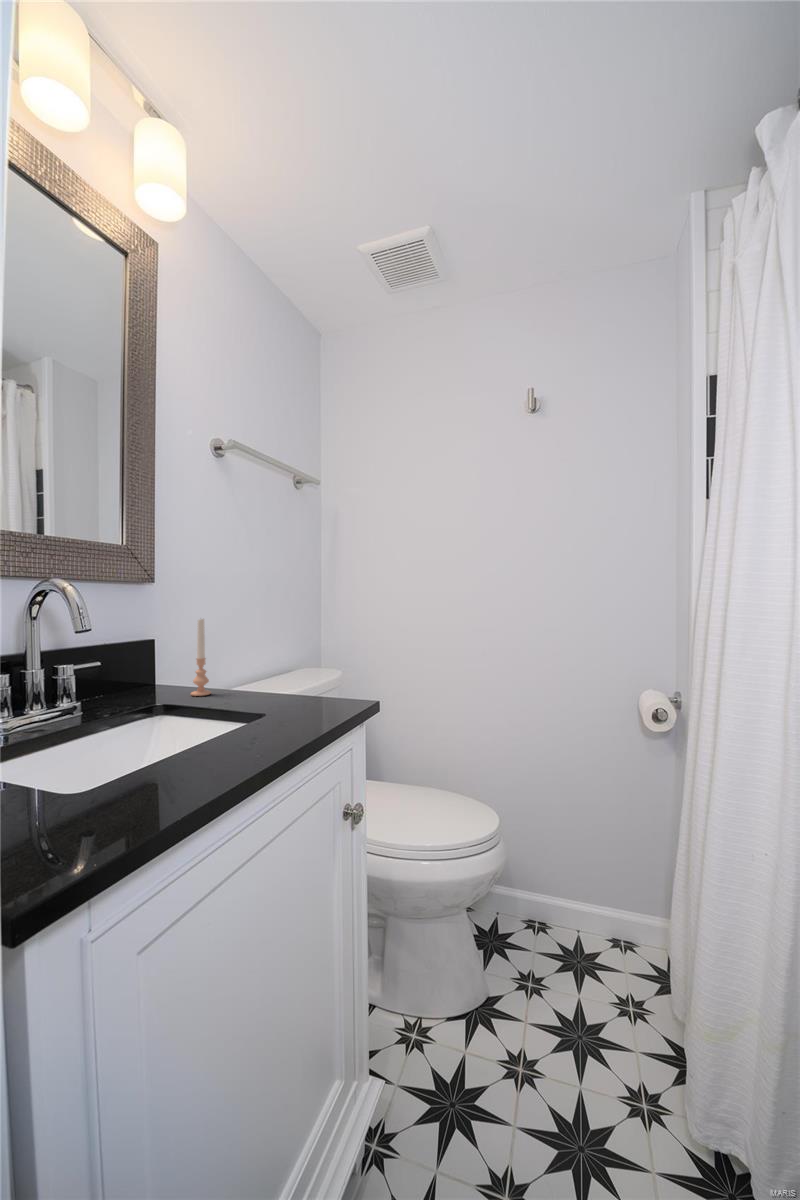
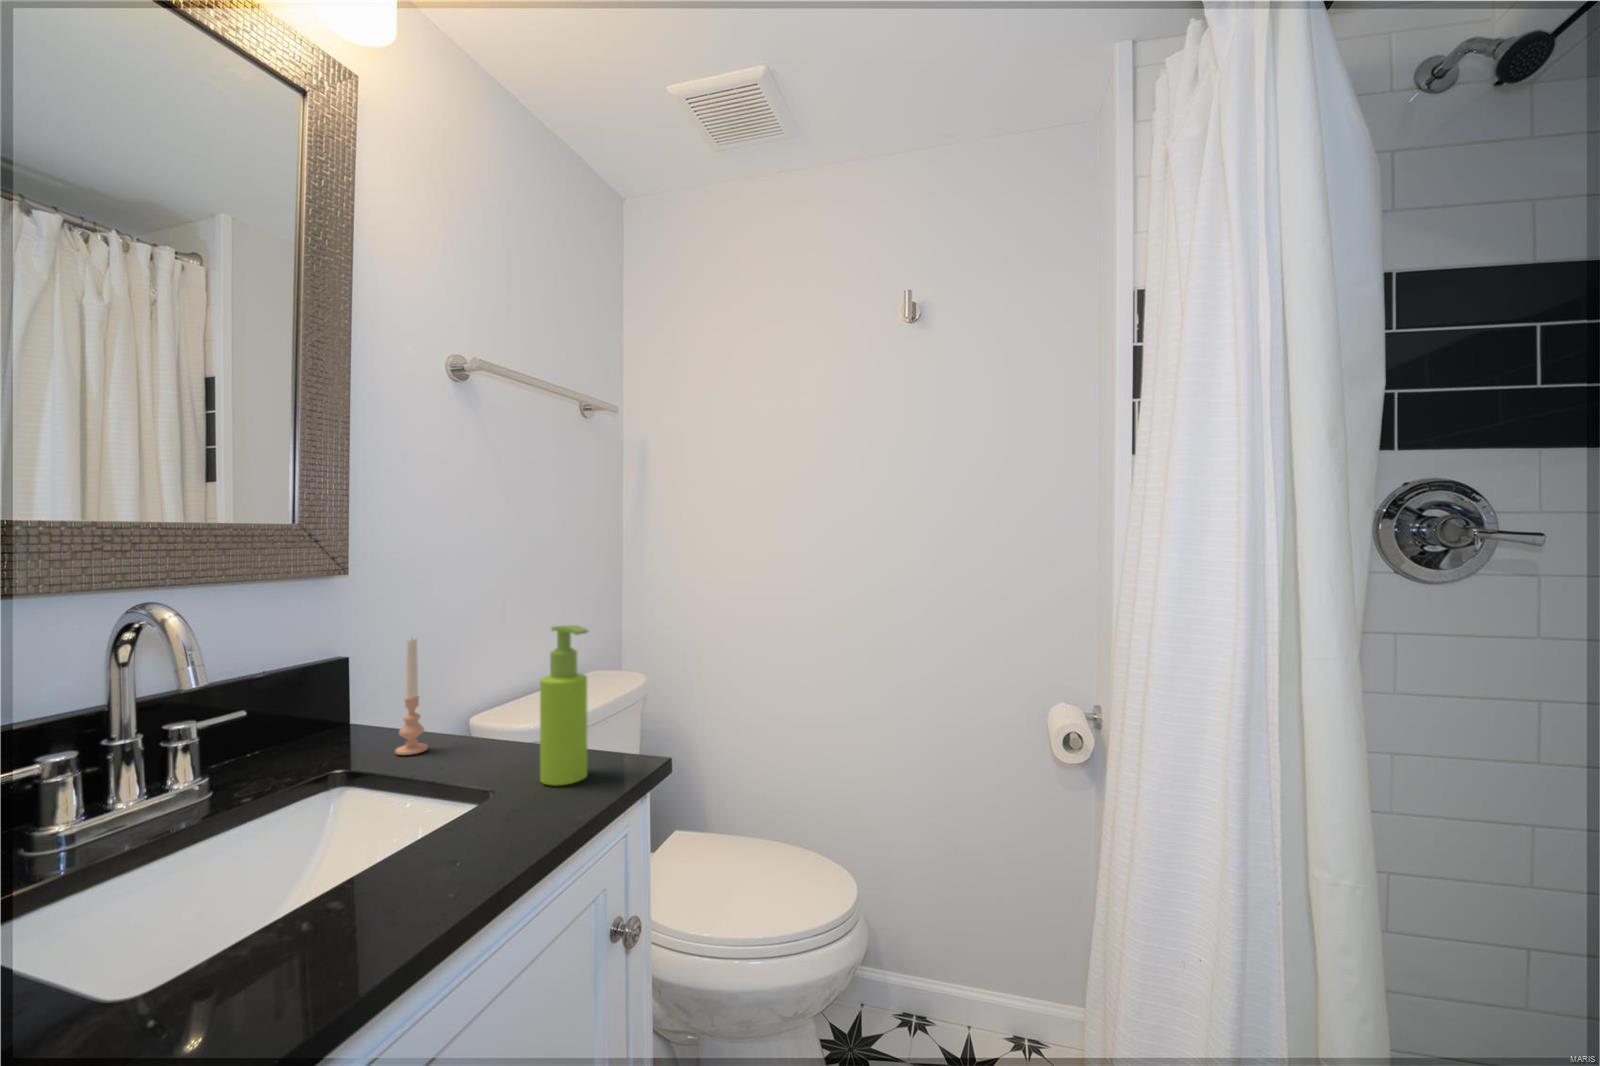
soap dispenser: none [291,604,323,710] -> present [540,625,589,785]

